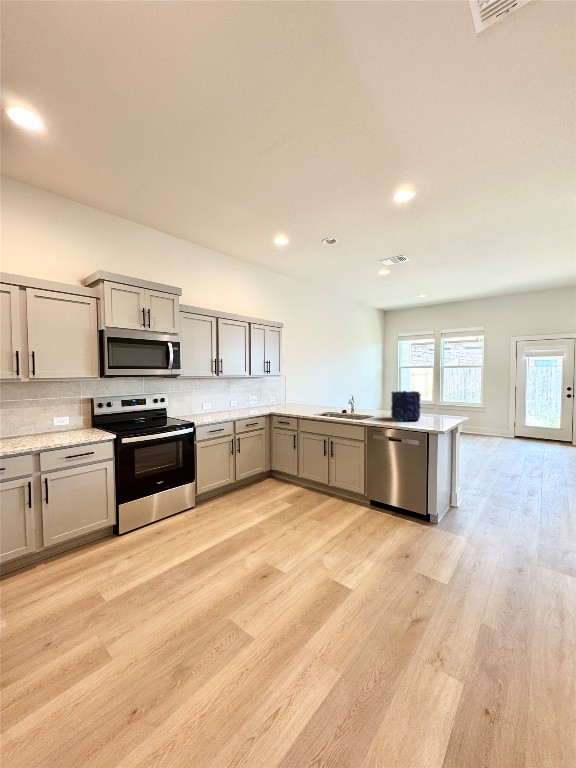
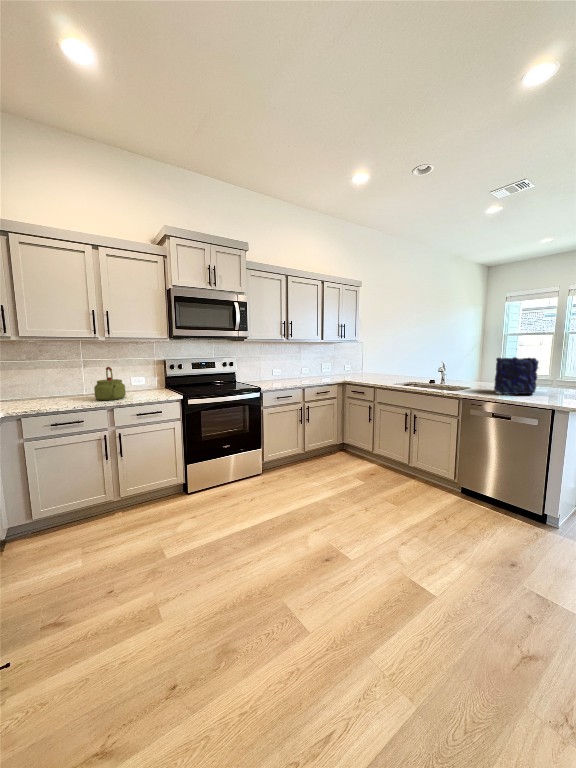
kettle: none [17,409,52,444] -> present [94,367,126,400]

